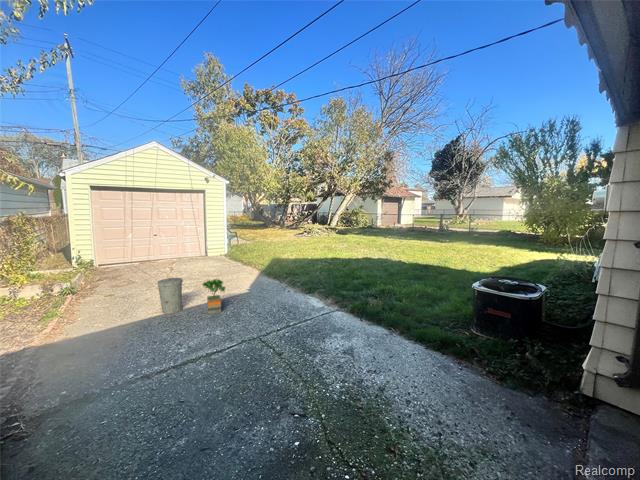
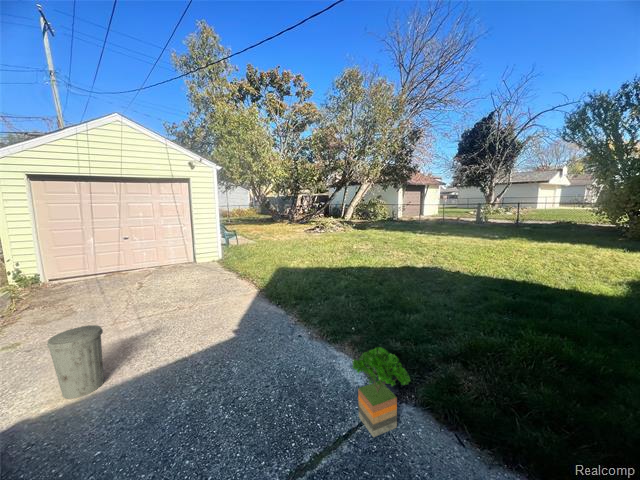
potted tree: present [203,279,225,314] -> present [352,347,410,437]

